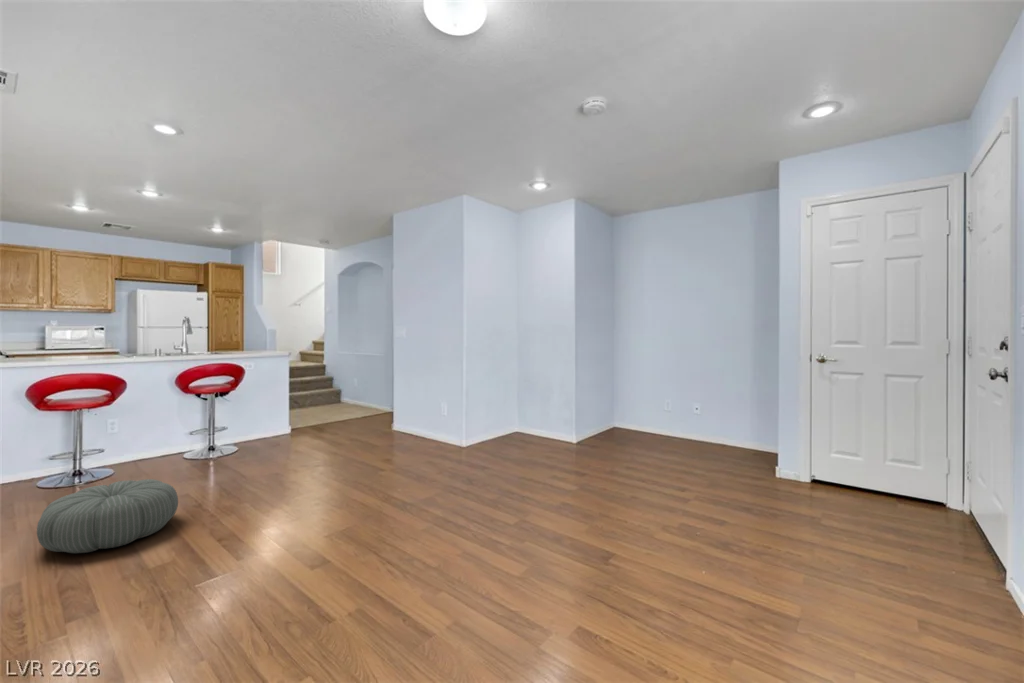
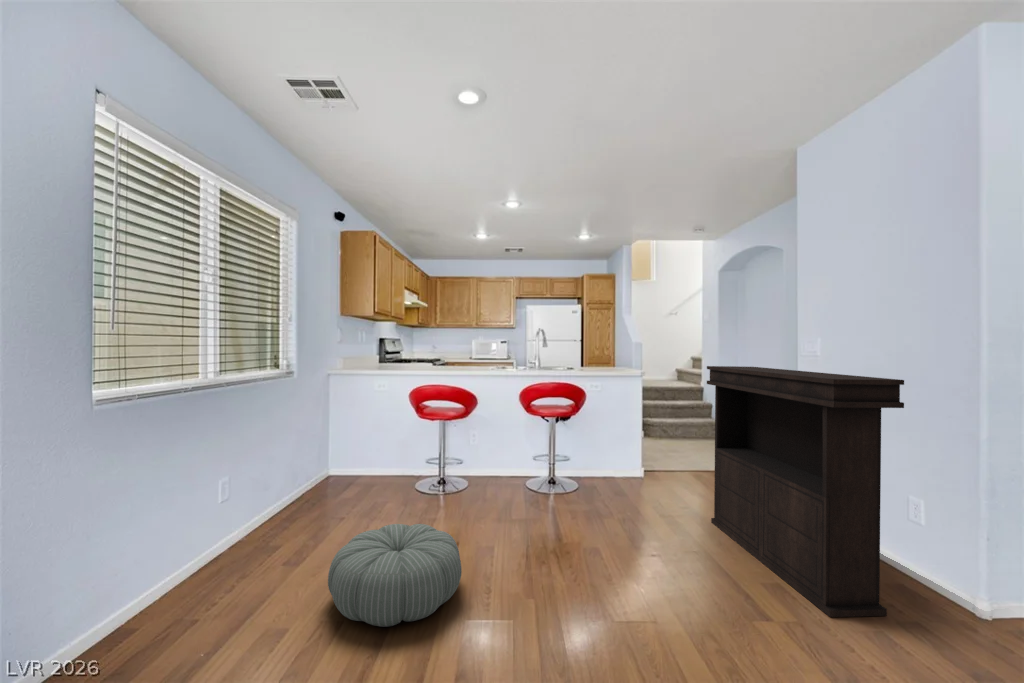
console table: none [340,342,436,463] -> present [707,366,904,617]

